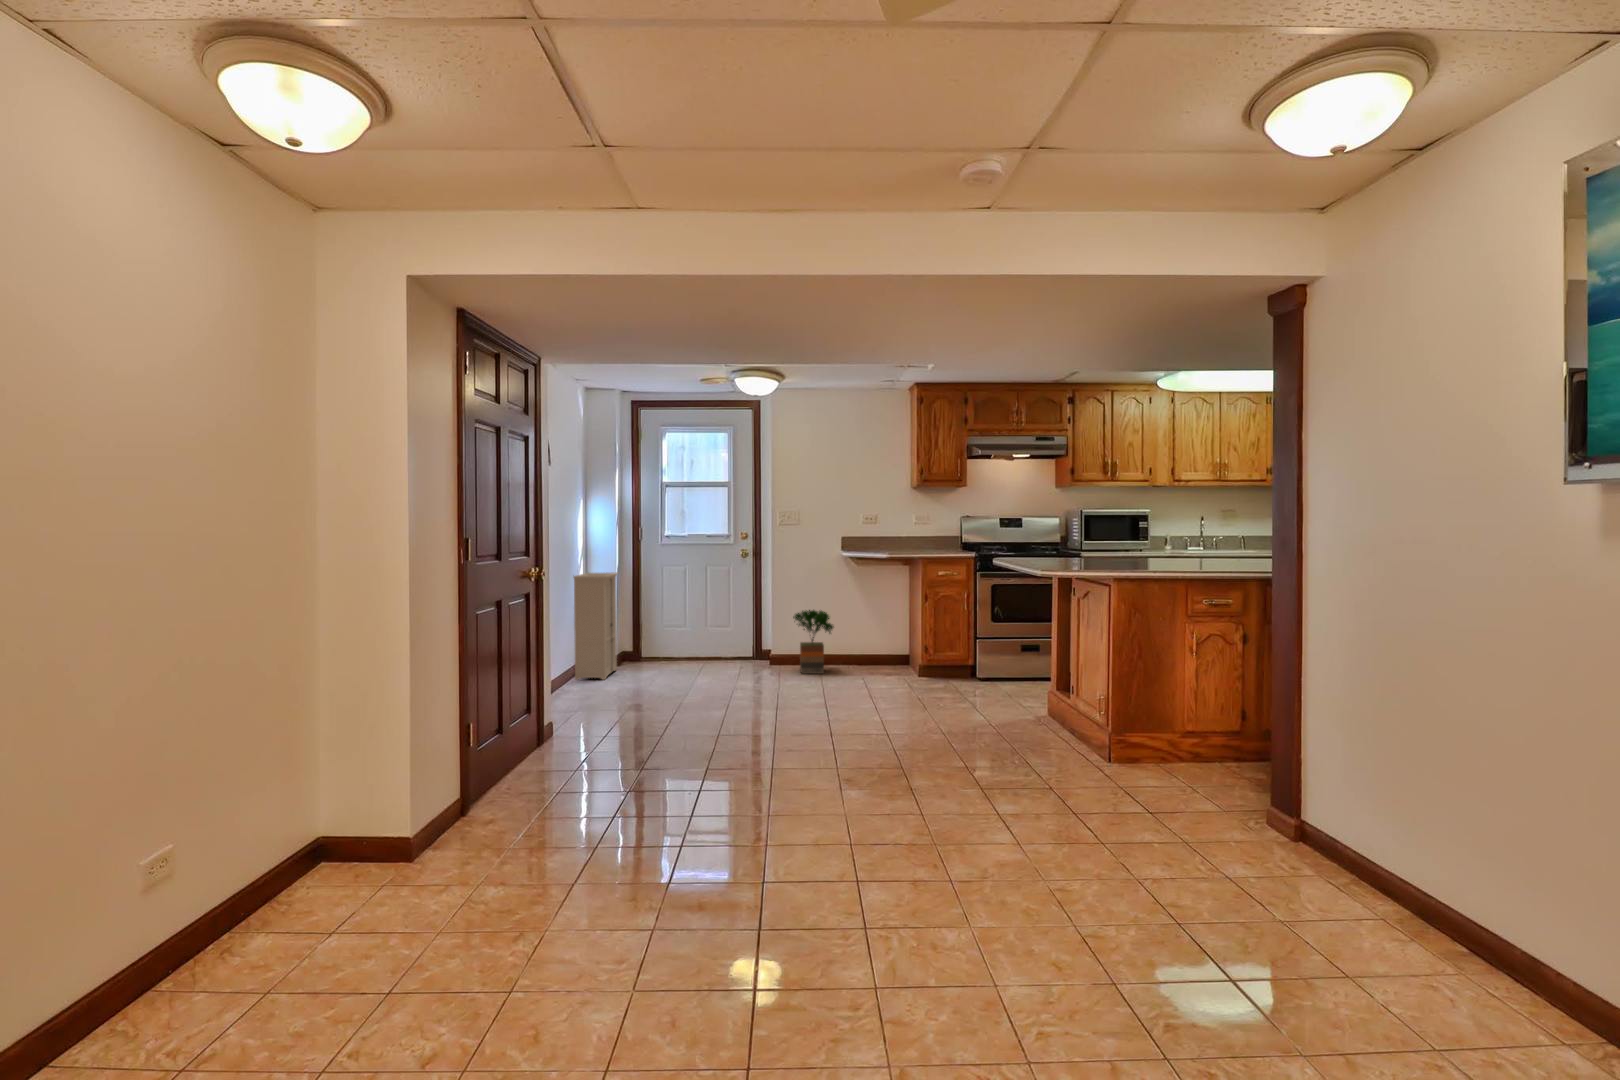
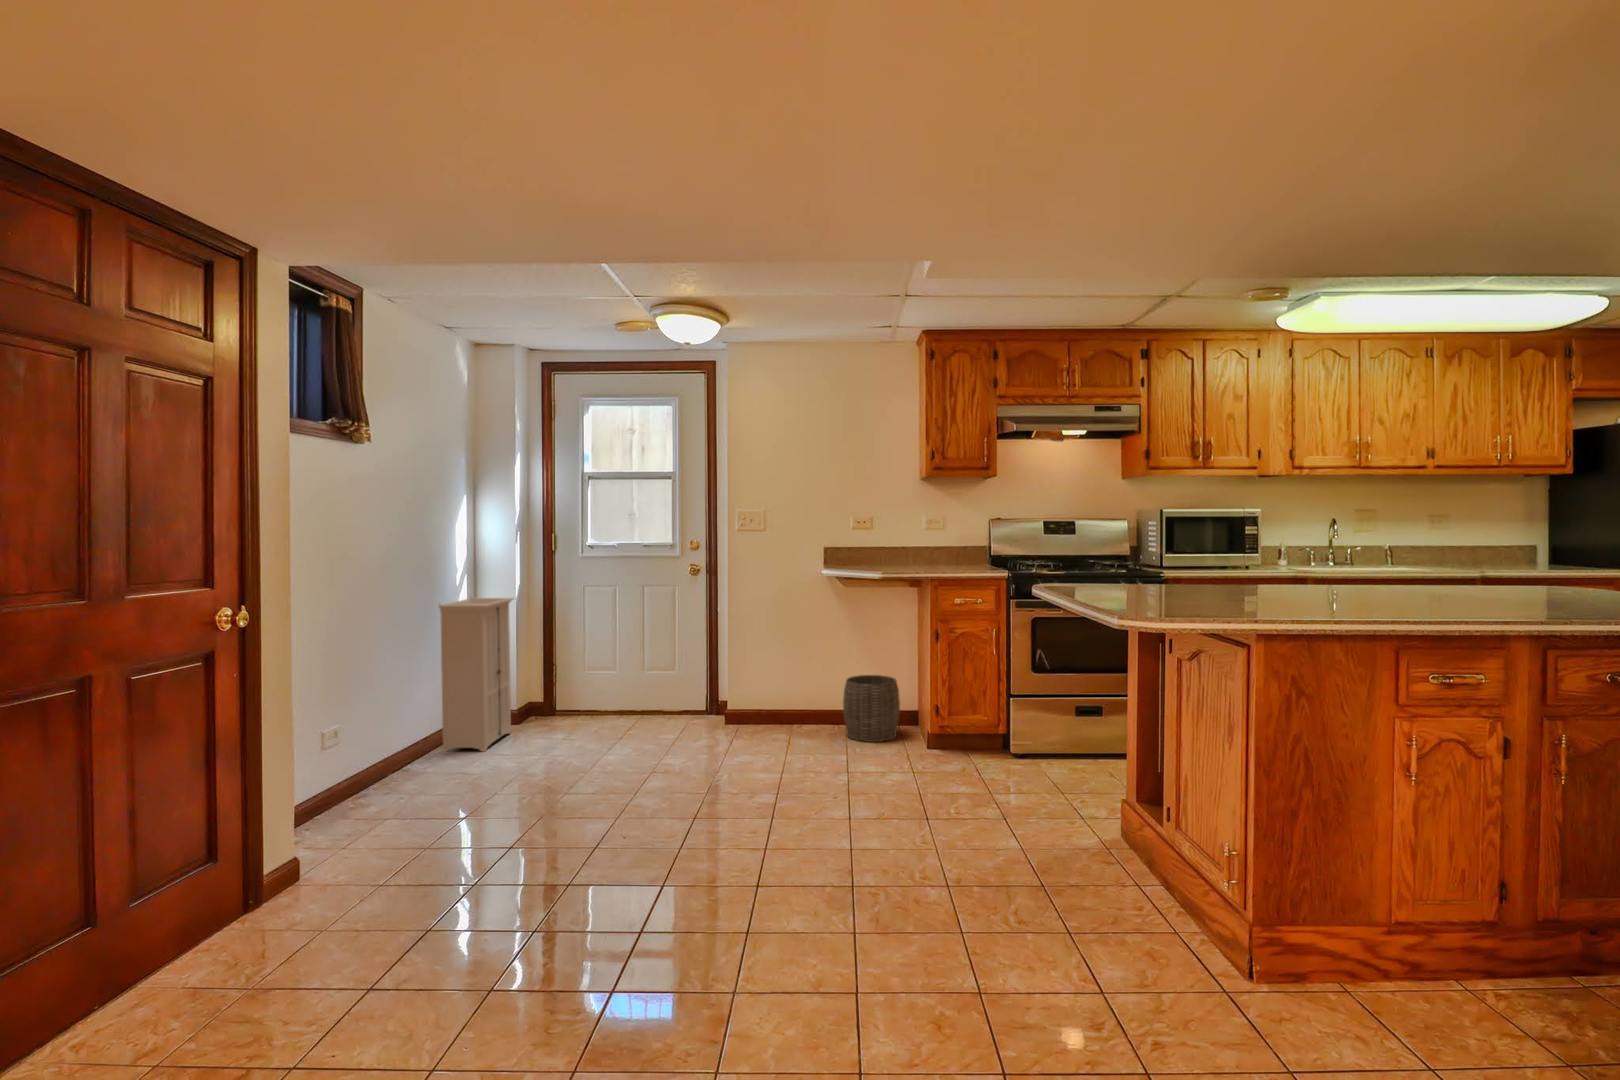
potted tree: present [793,610,834,674] -> none [751,649,812,741]
woven basket: none [857,628,897,674] -> present [843,675,900,742]

